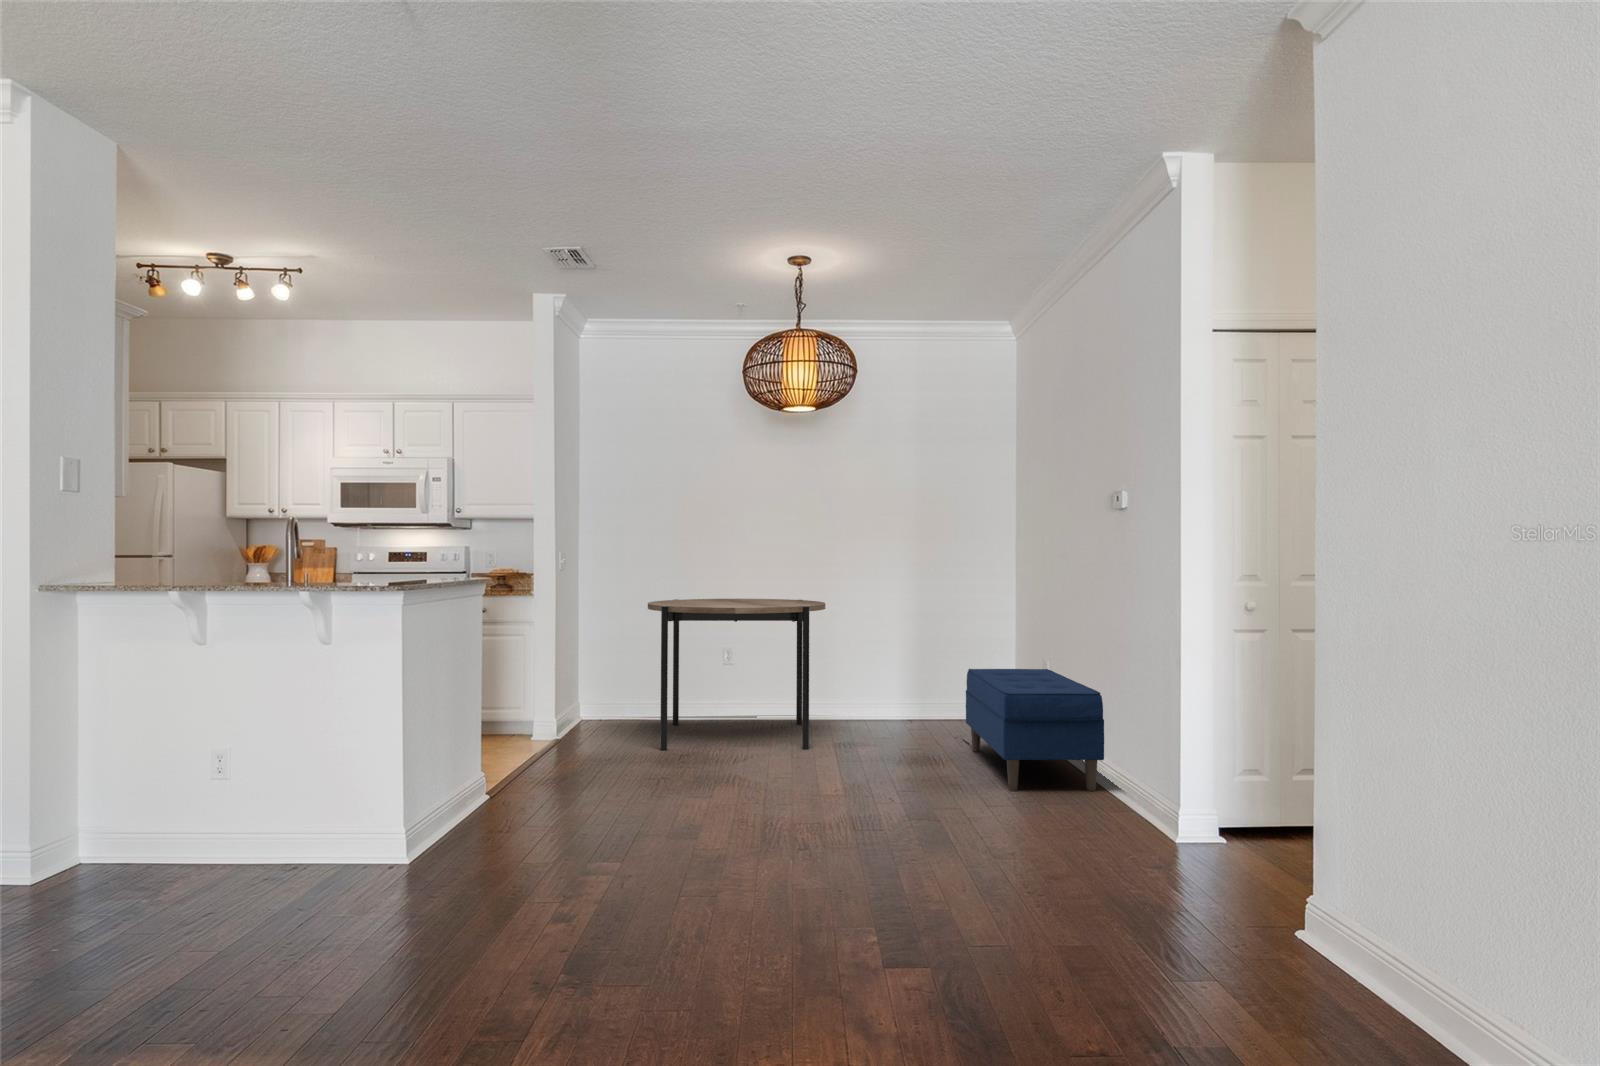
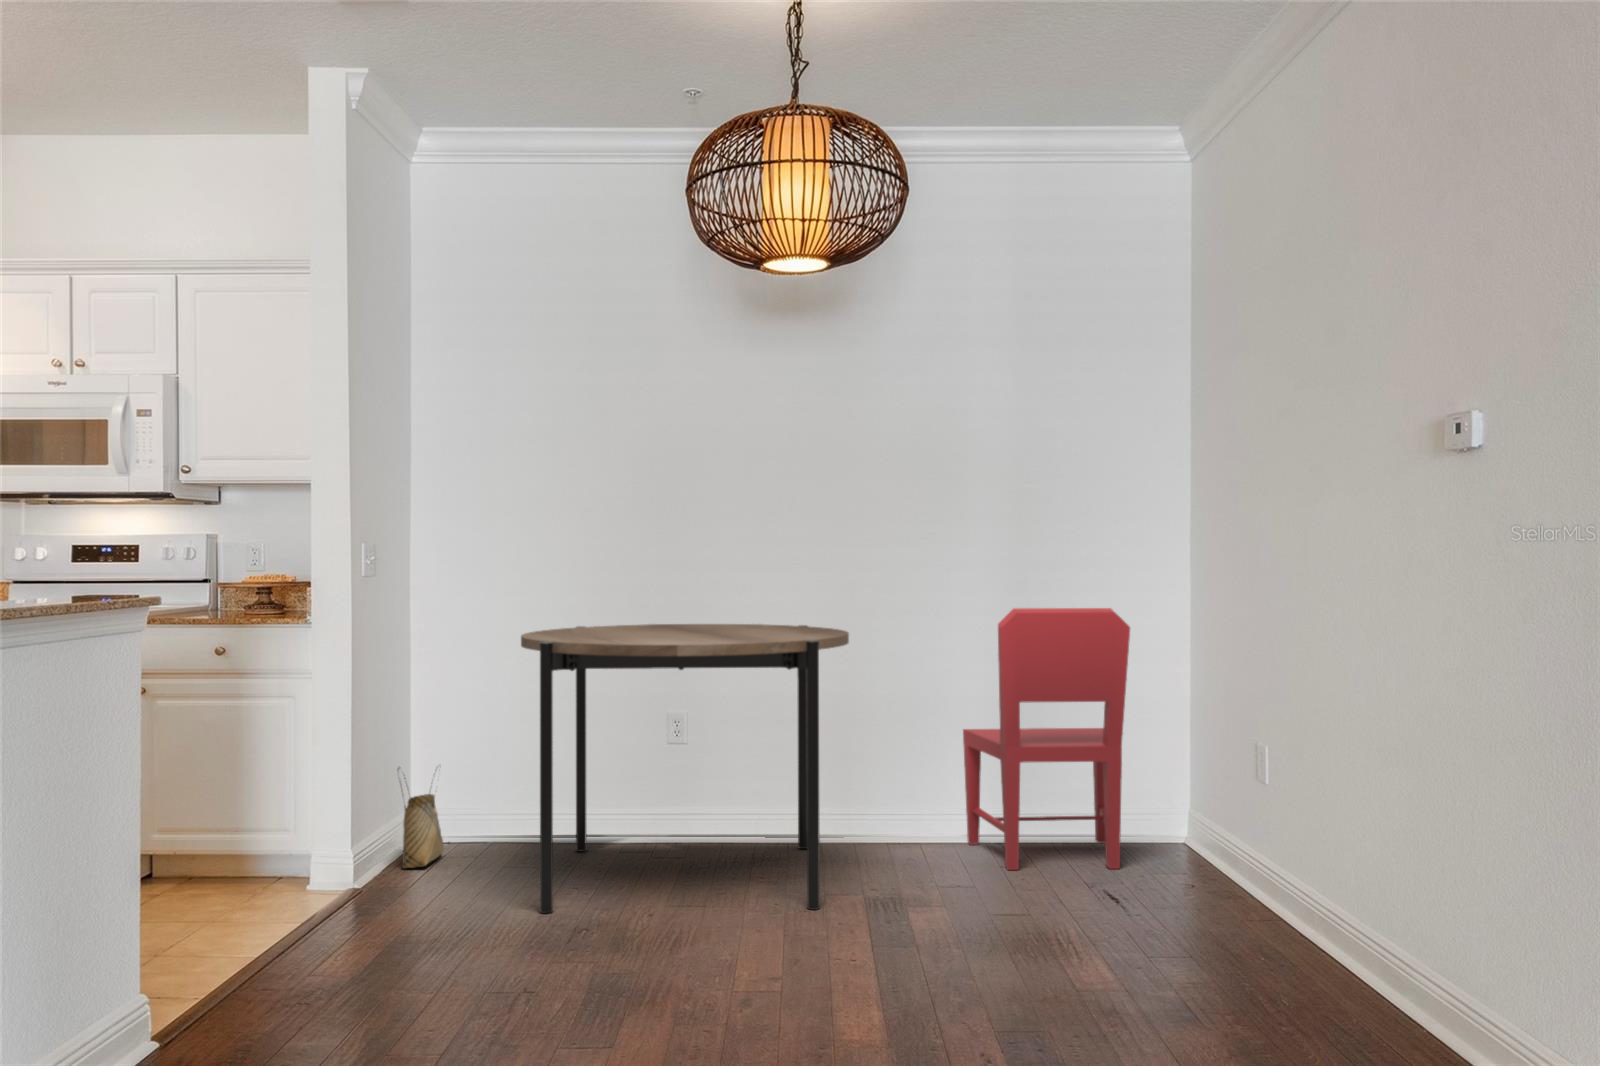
dining chair: none [889,591,979,734] -> present [963,608,1130,870]
bench: present [966,669,1104,791] -> none [1115,757,1425,1024]
woven basket: none [576,674,600,731] -> present [397,767,444,868]

